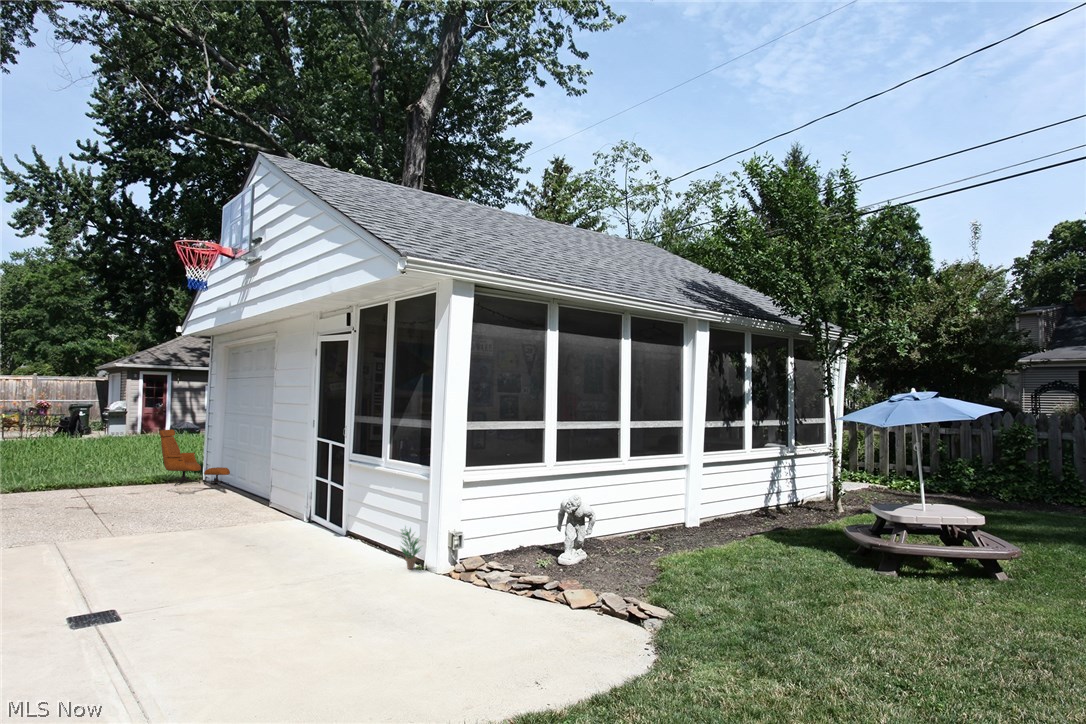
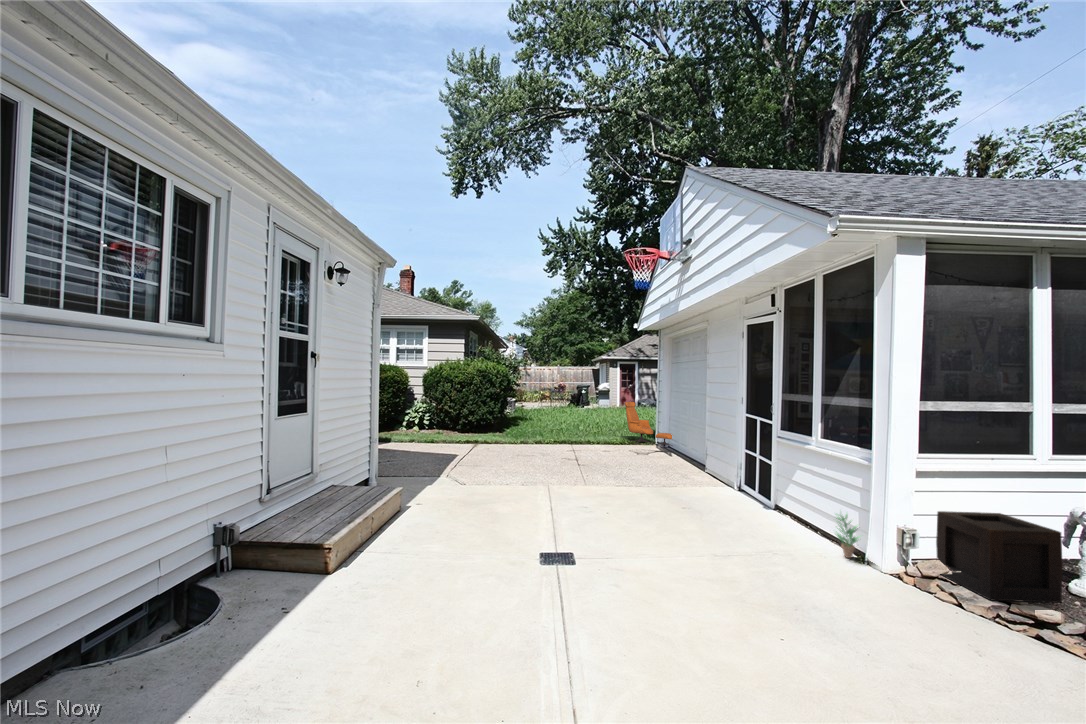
wooden crate: none [477,509,551,578] -> present [936,511,1063,603]

